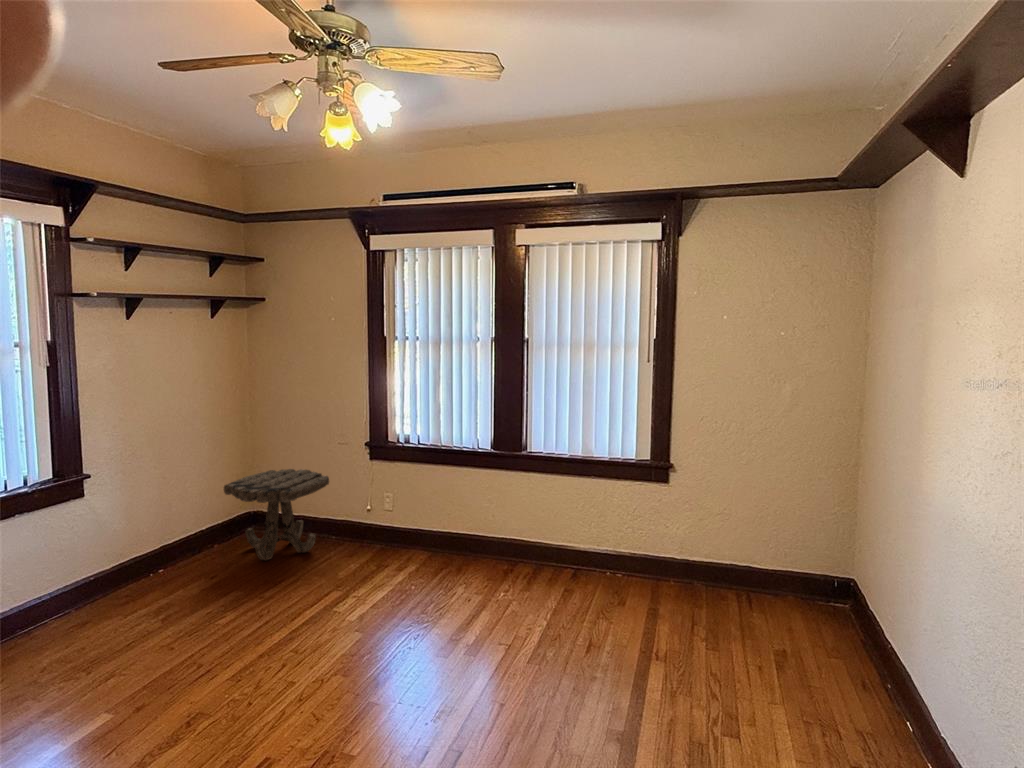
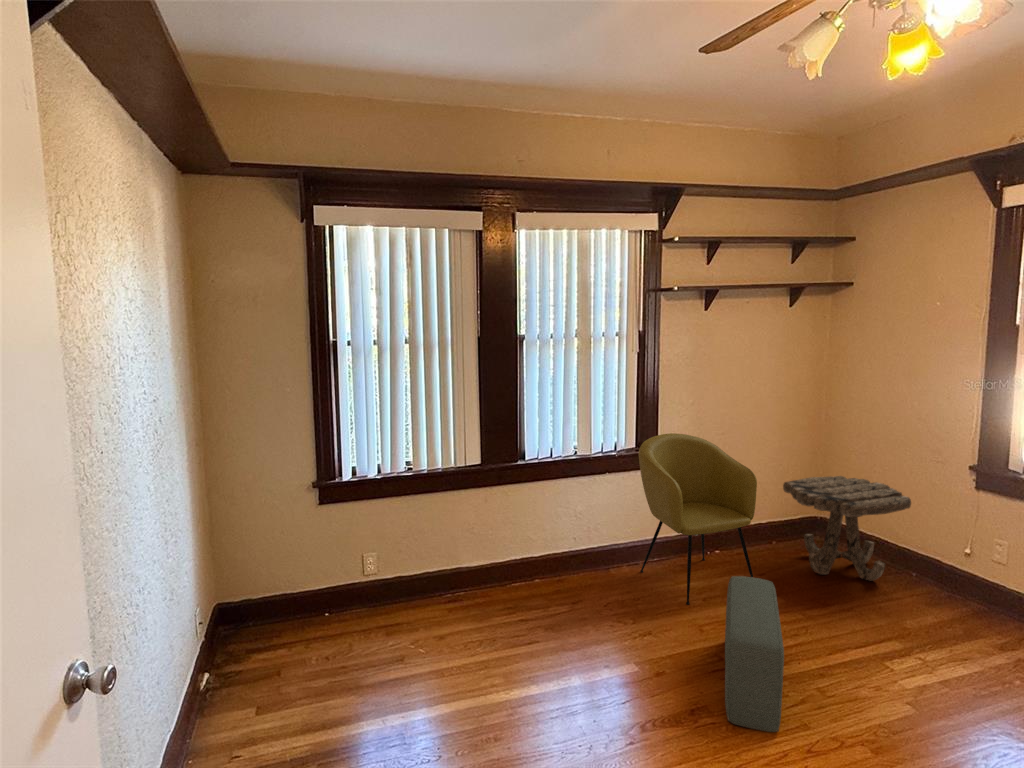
armchair: none [60,455,213,634] -> present [639,433,757,605]
pouf: none [198,575,272,715] -> present [725,576,784,732]

